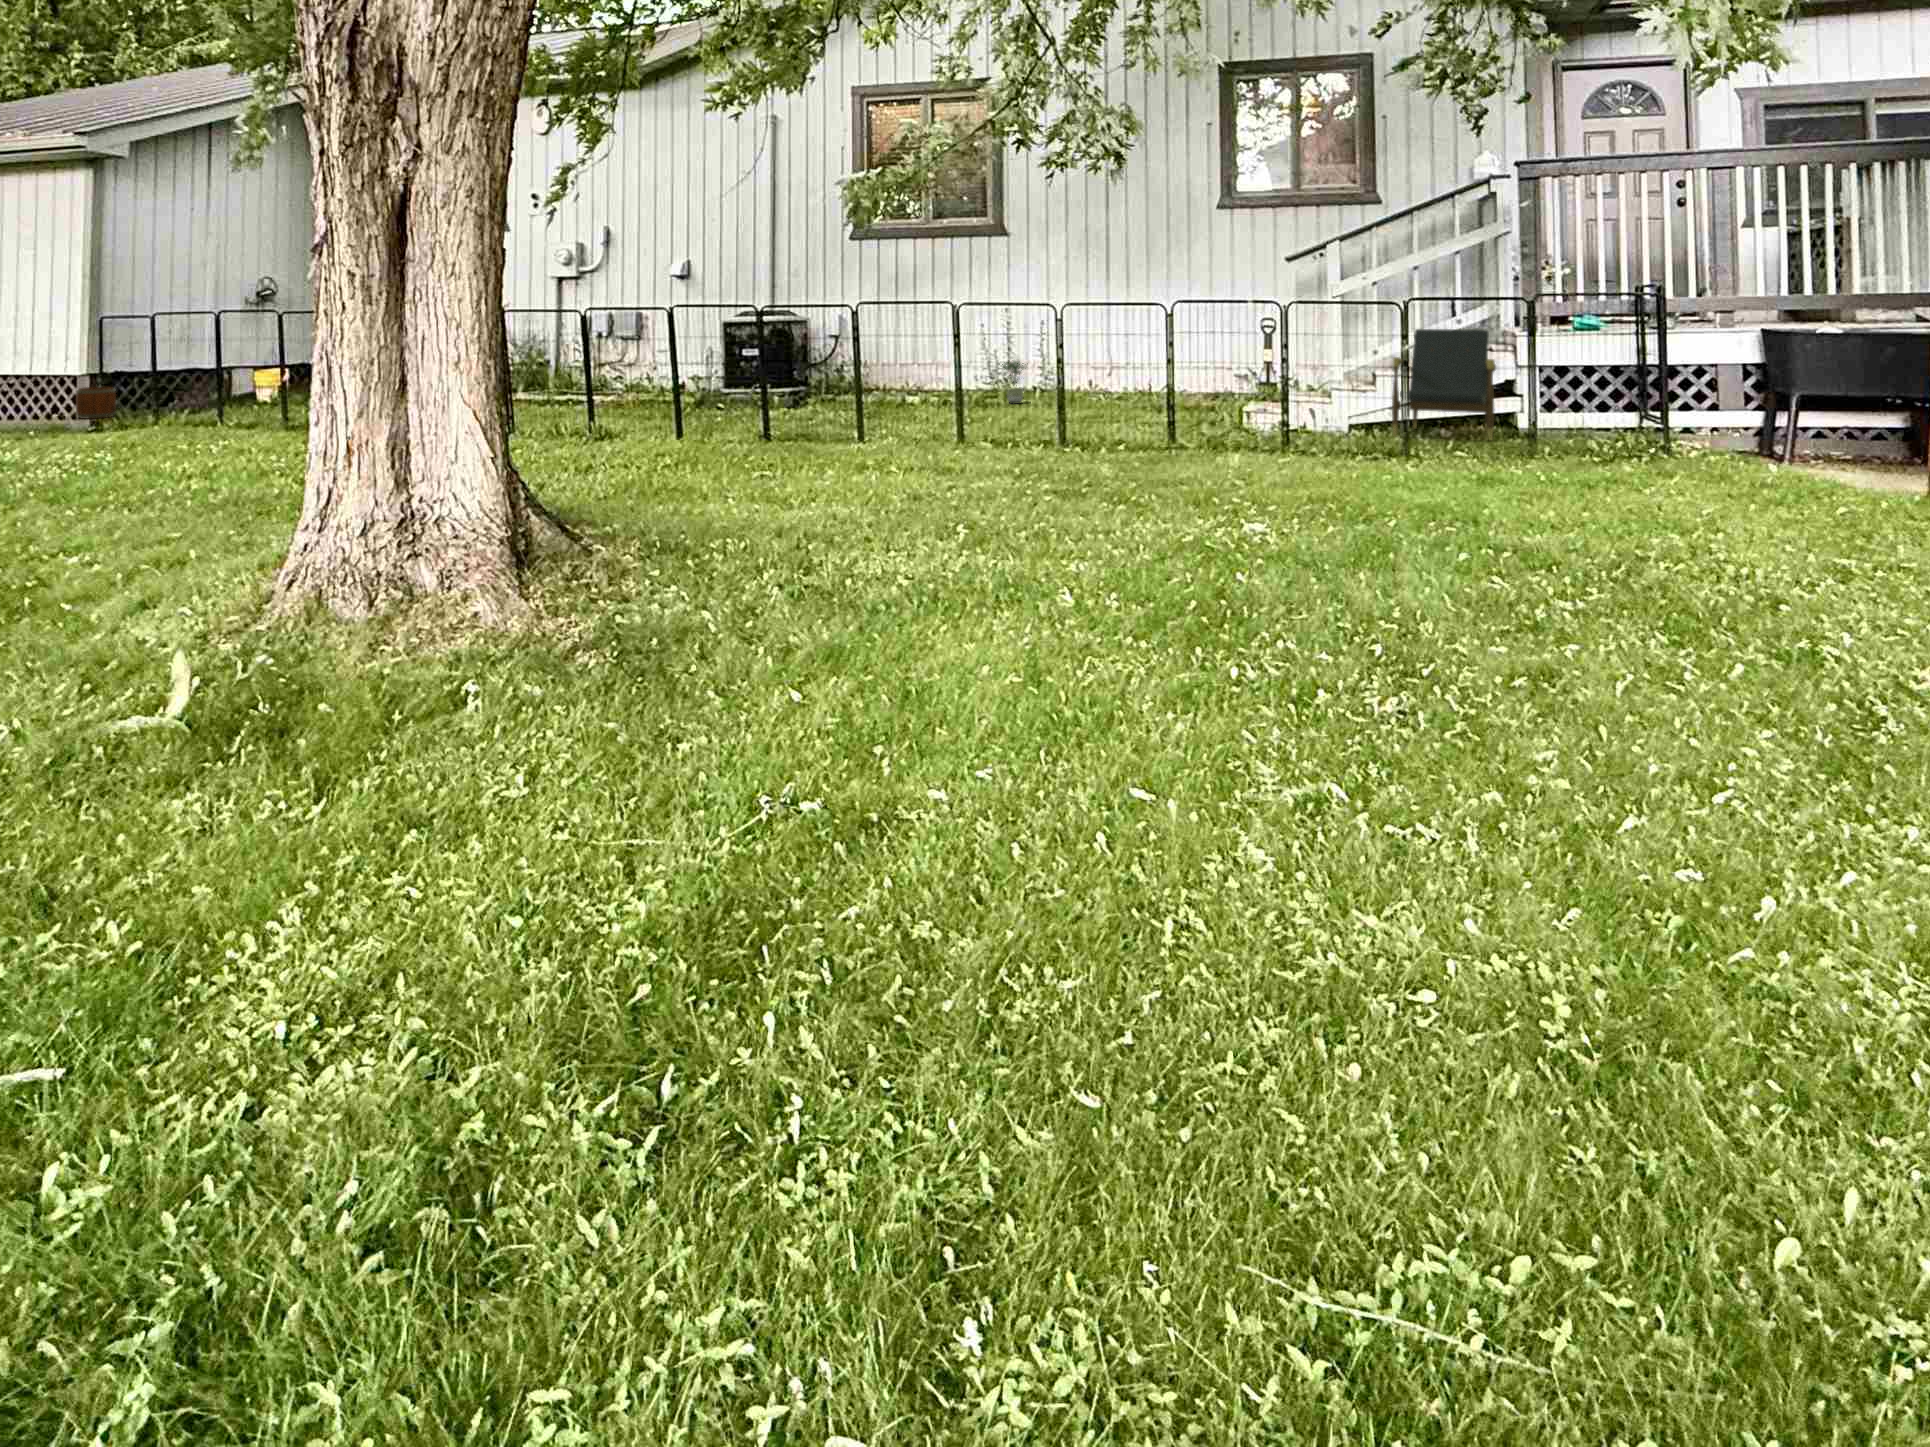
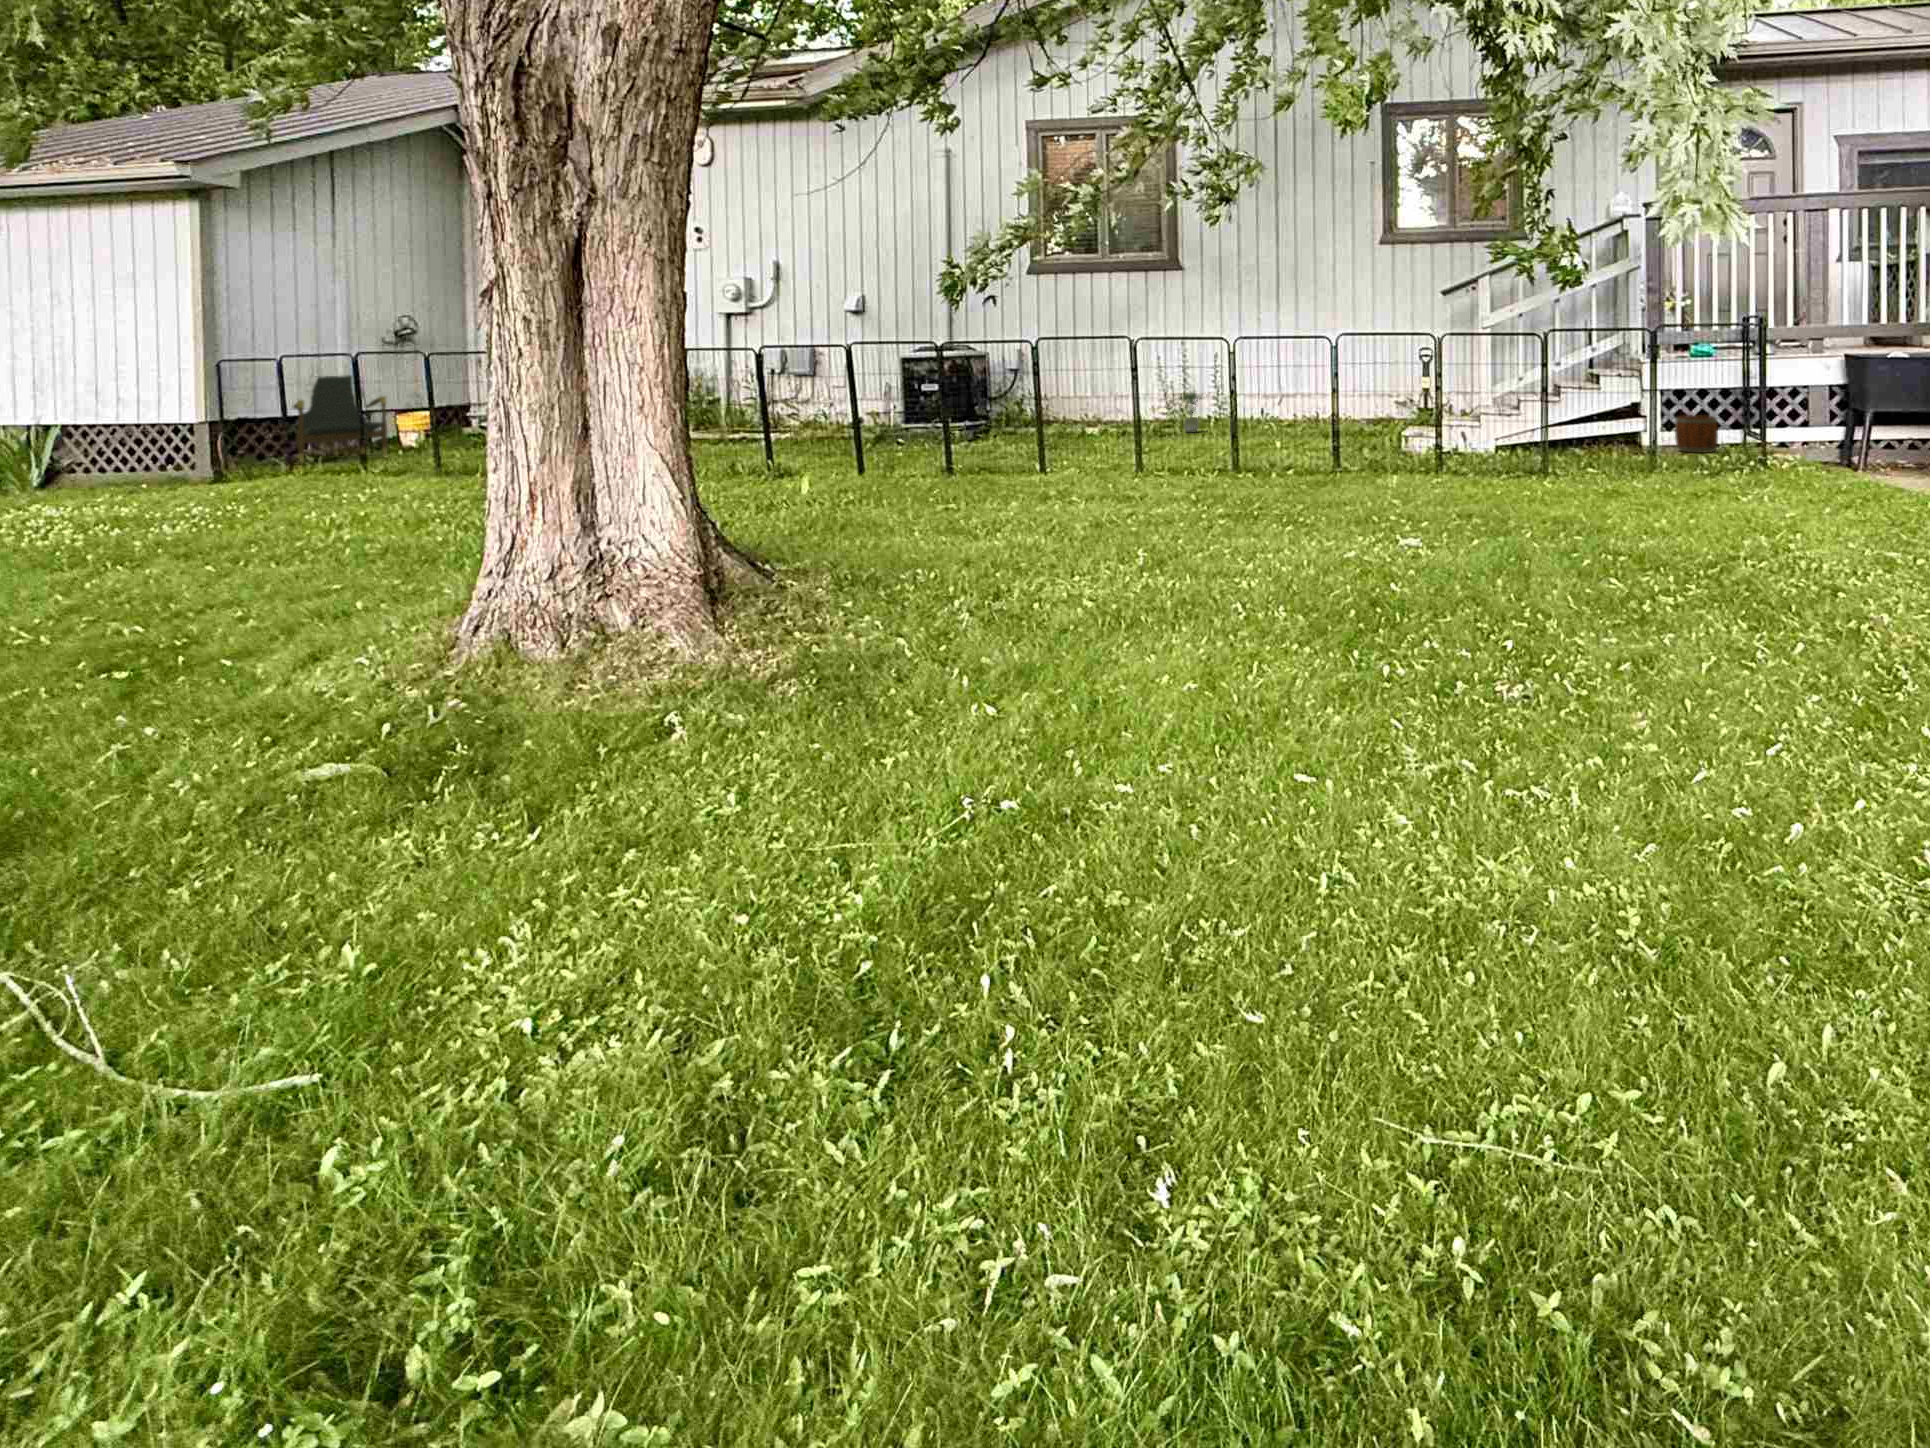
lounge chair: present [1392,329,1496,440] -> present [293,375,387,463]
bucket: present [76,387,116,419] -> present [1675,415,1718,453]

